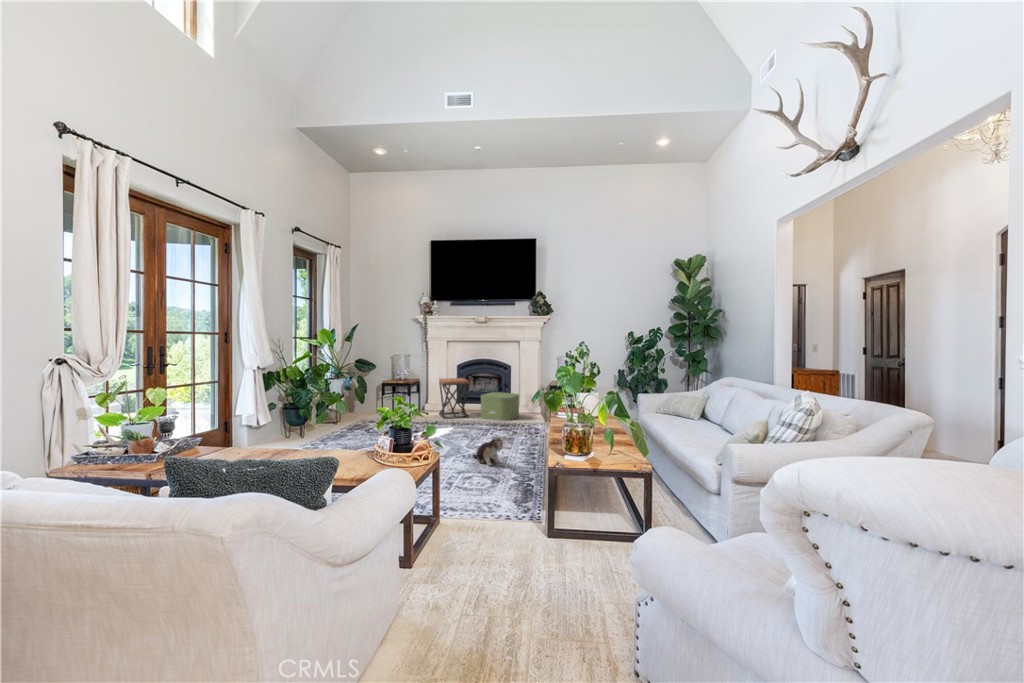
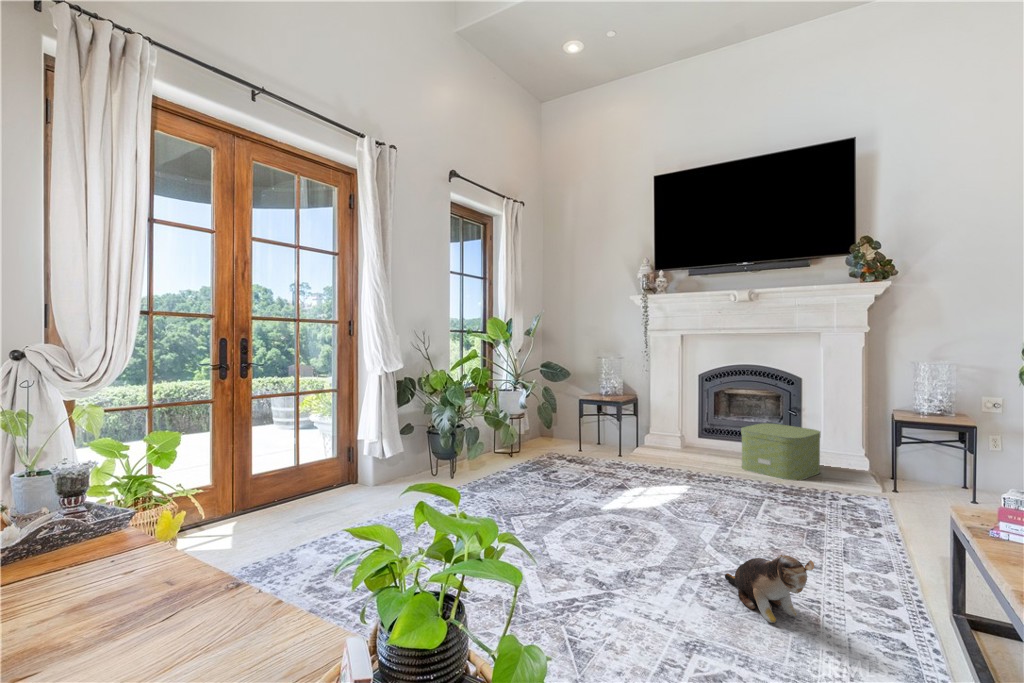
stool: present [439,378,469,419] -> none [667,396,719,465]

